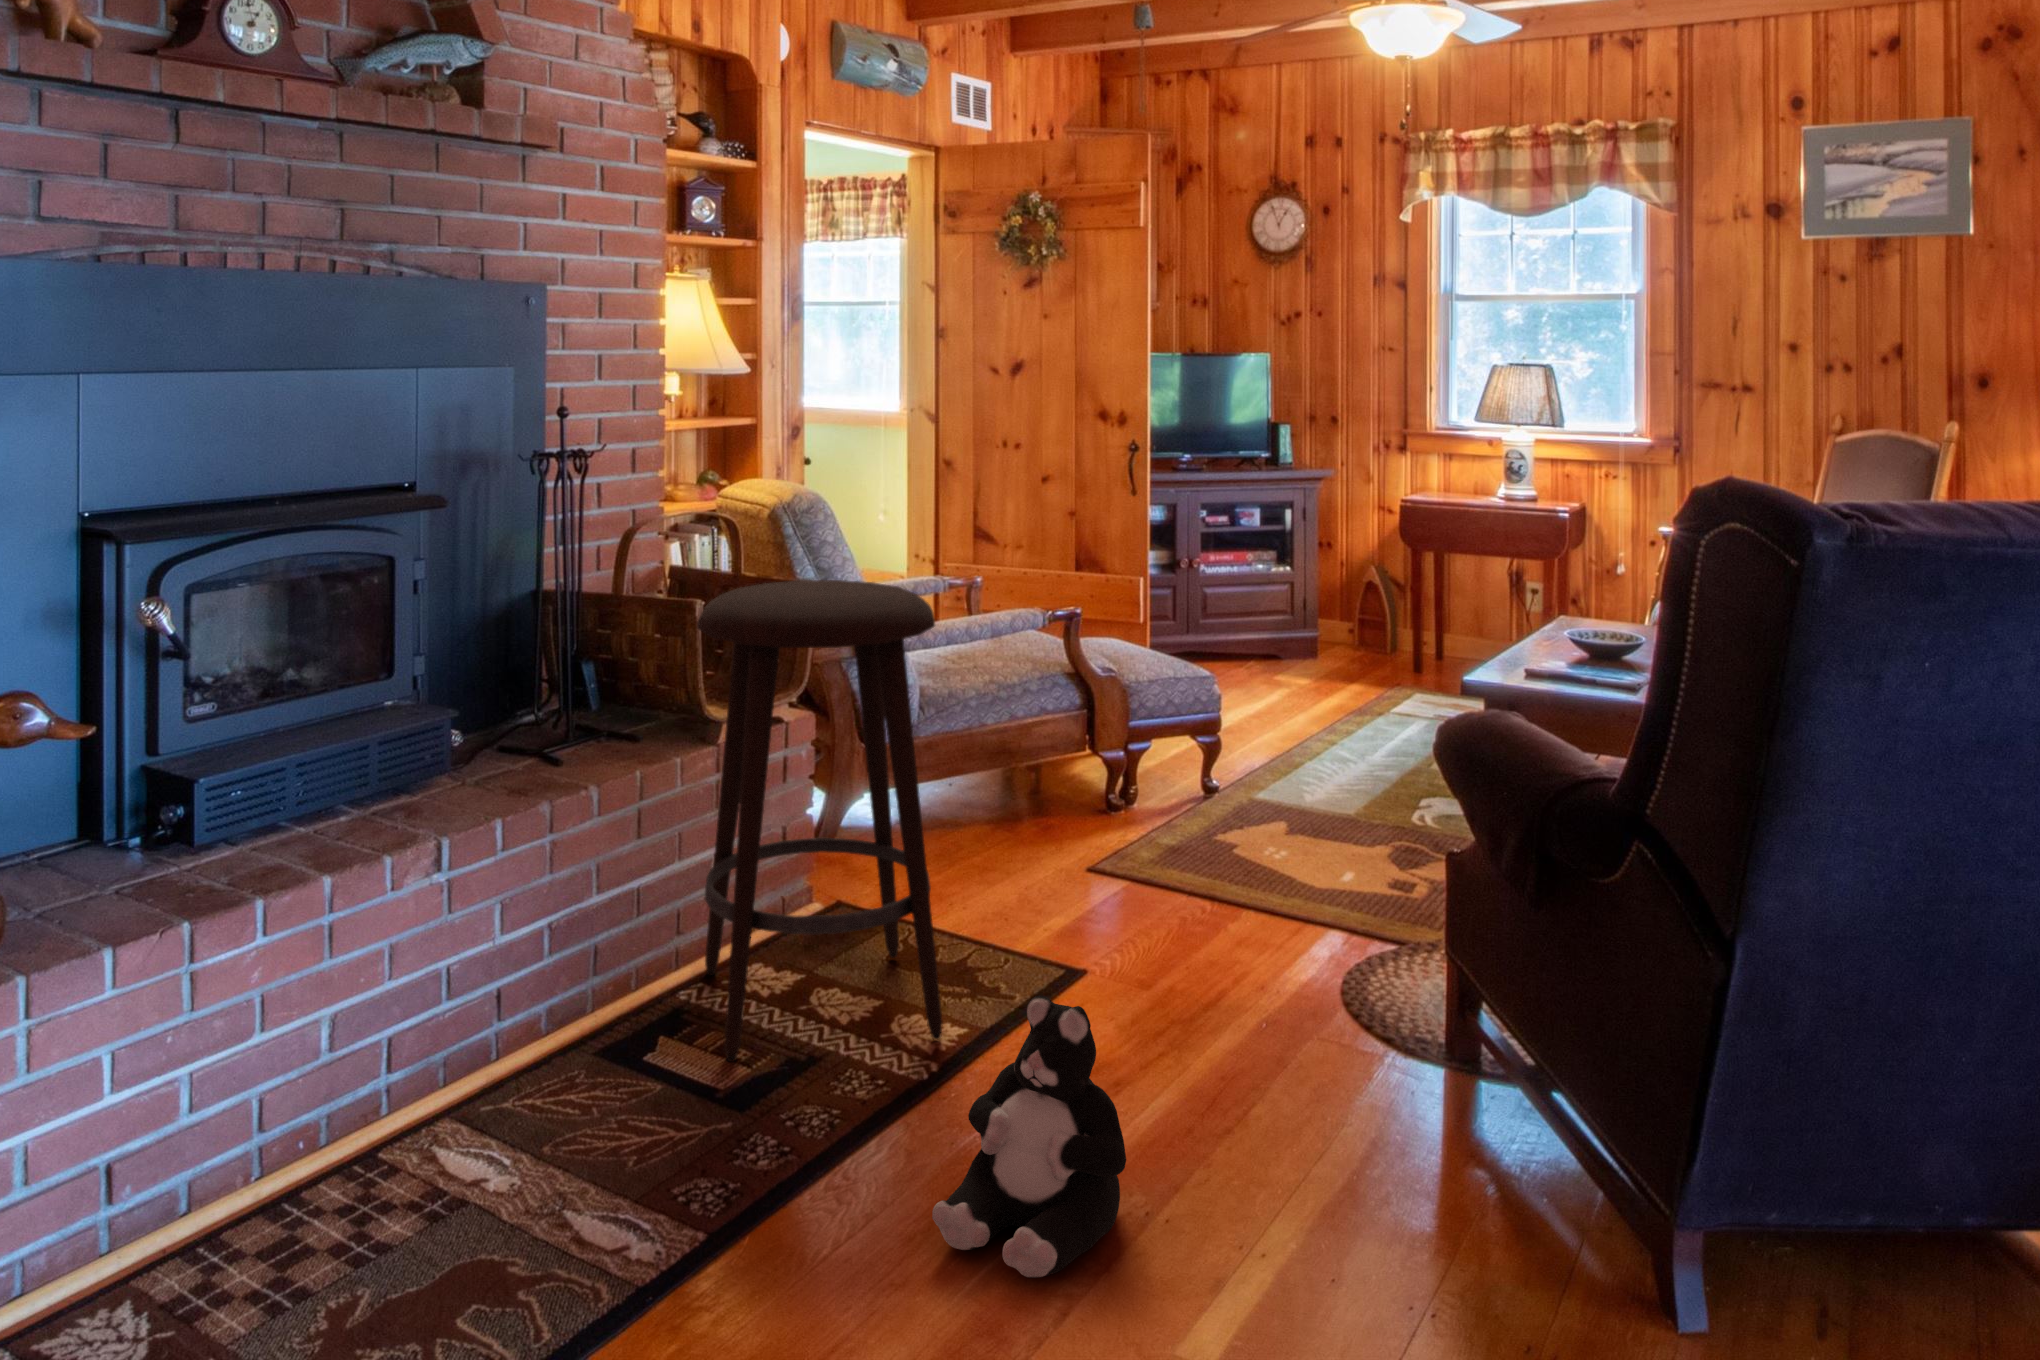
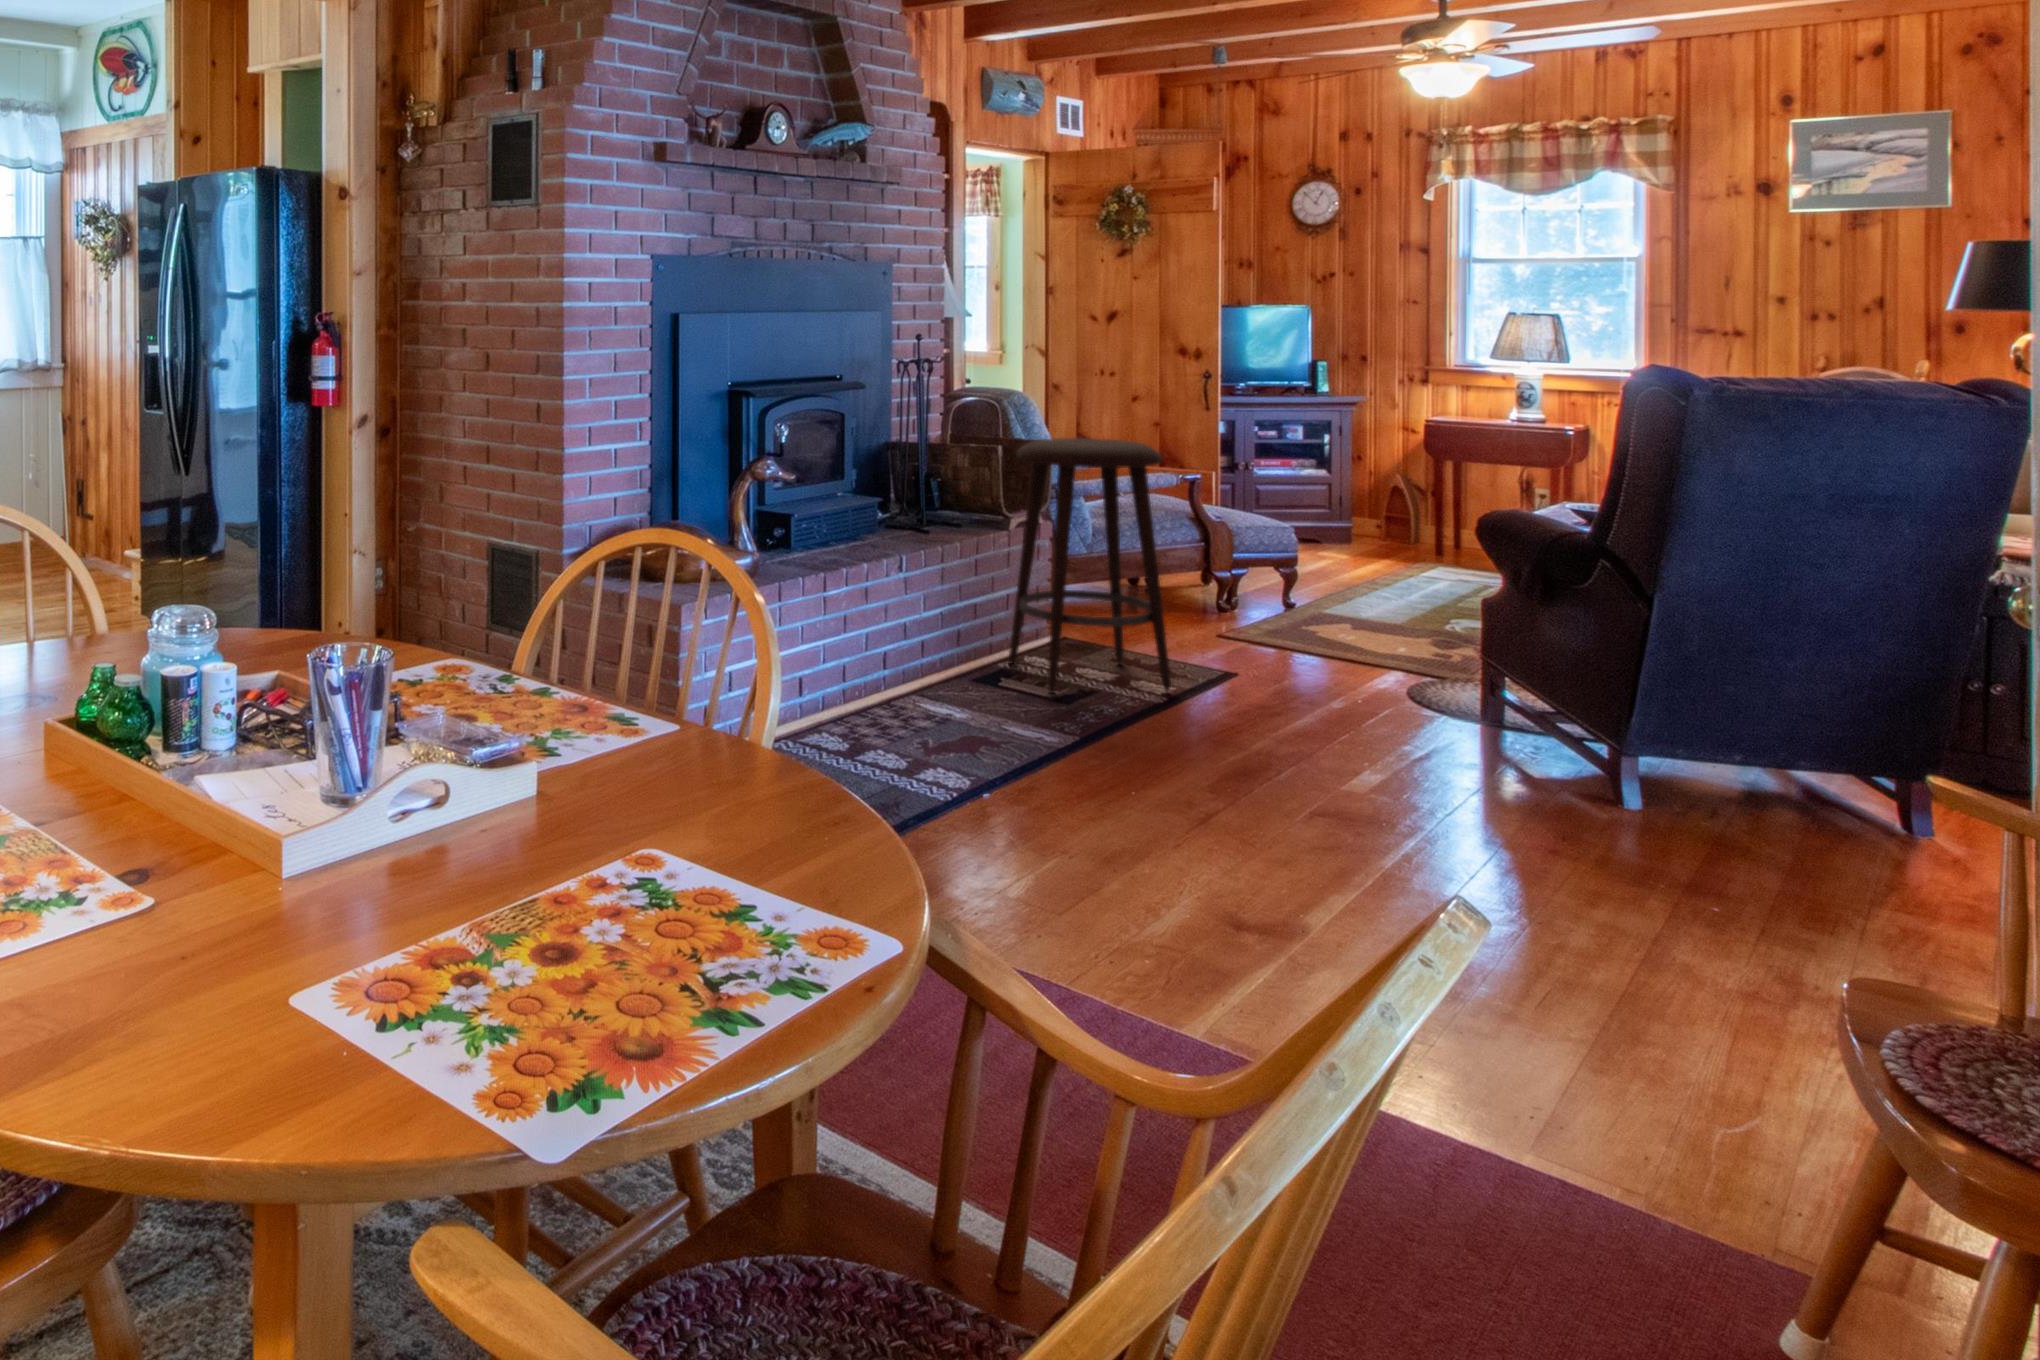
plush toy: present [932,996,1126,1278] -> none [1211,637,1316,761]

